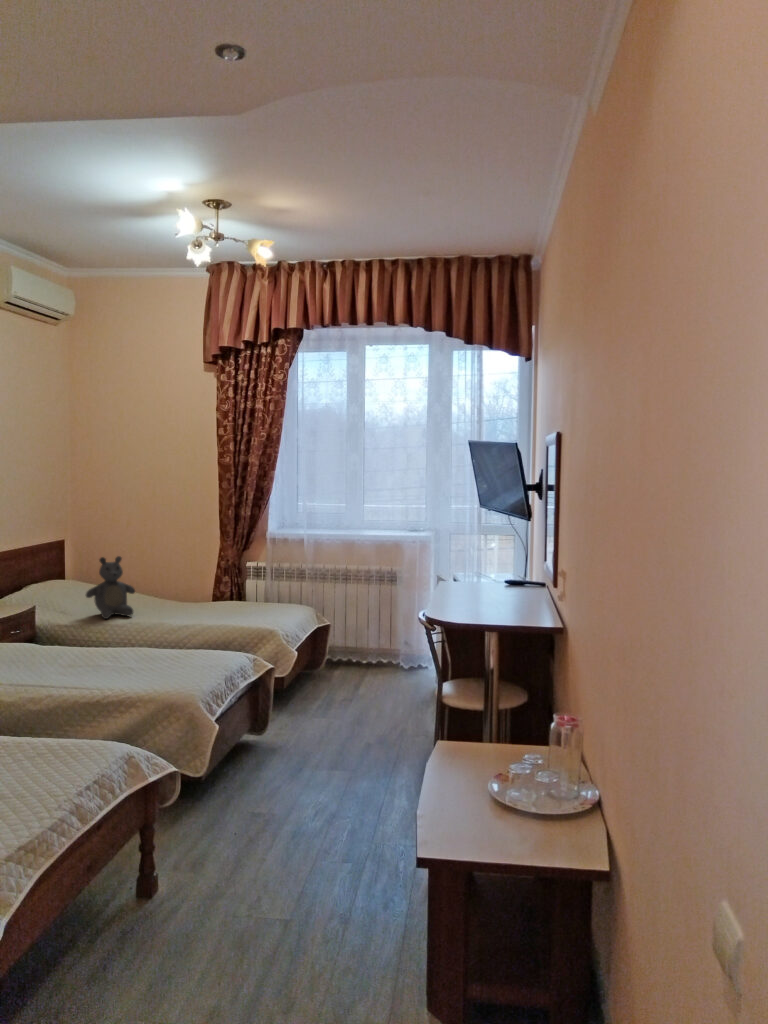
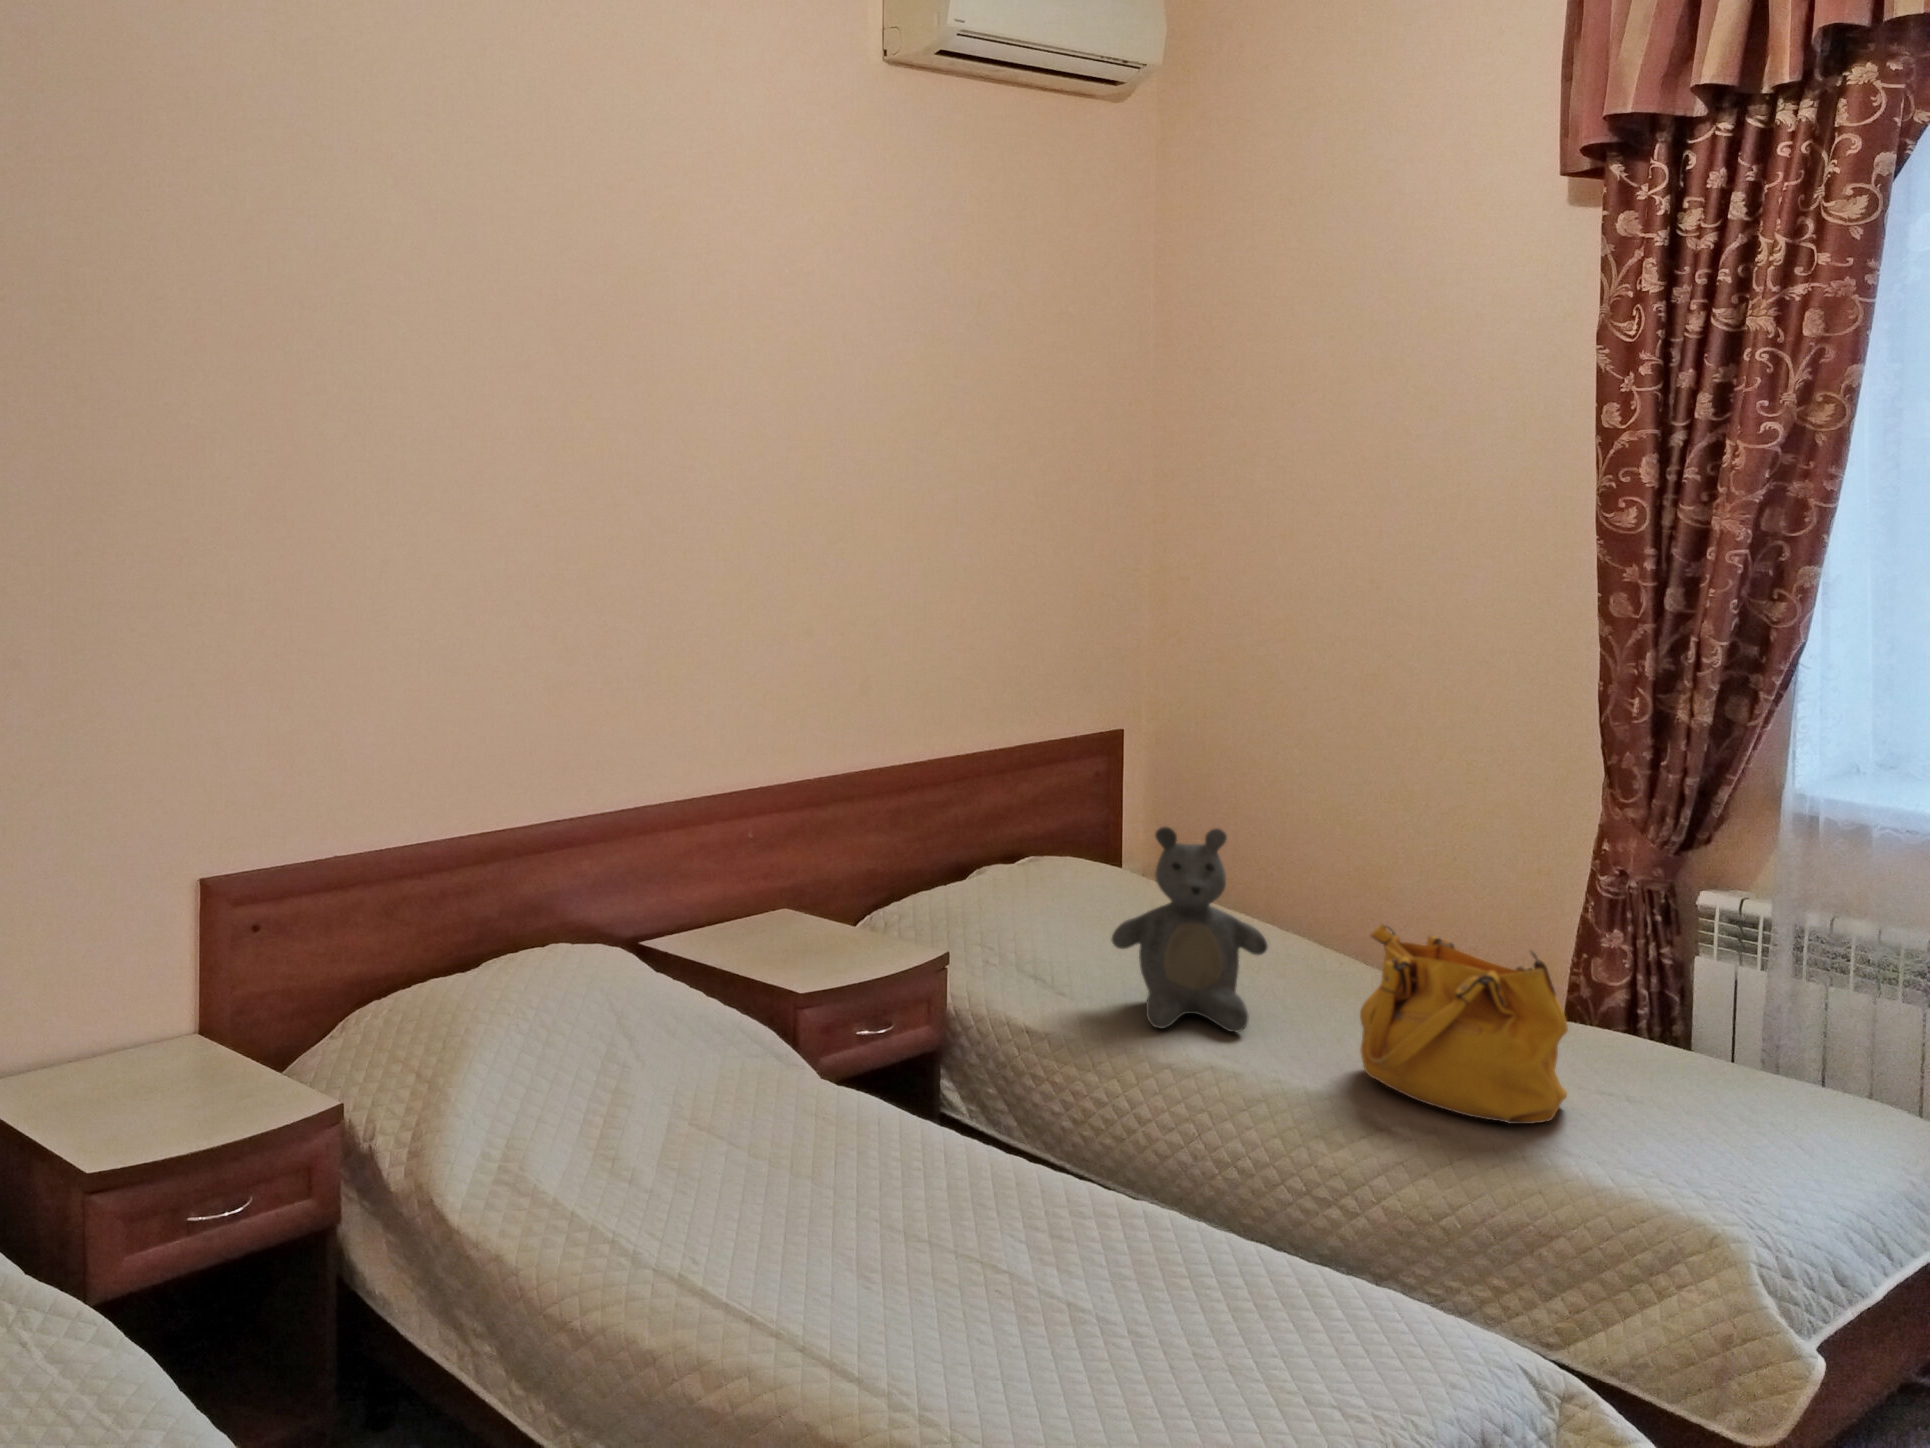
handbag: none [170,574,228,621] -> present [1360,924,1568,1124]

